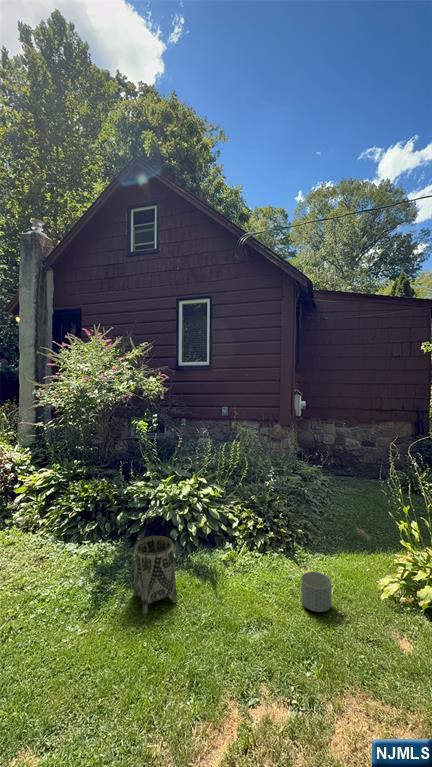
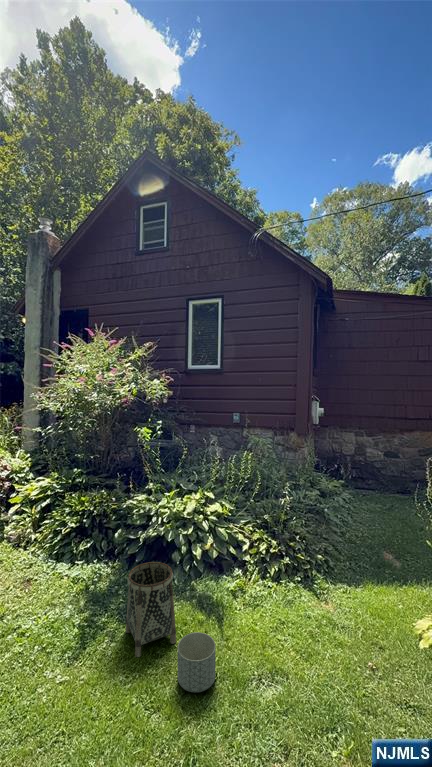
planter: present [301,572,331,612] -> present [178,632,215,692]

